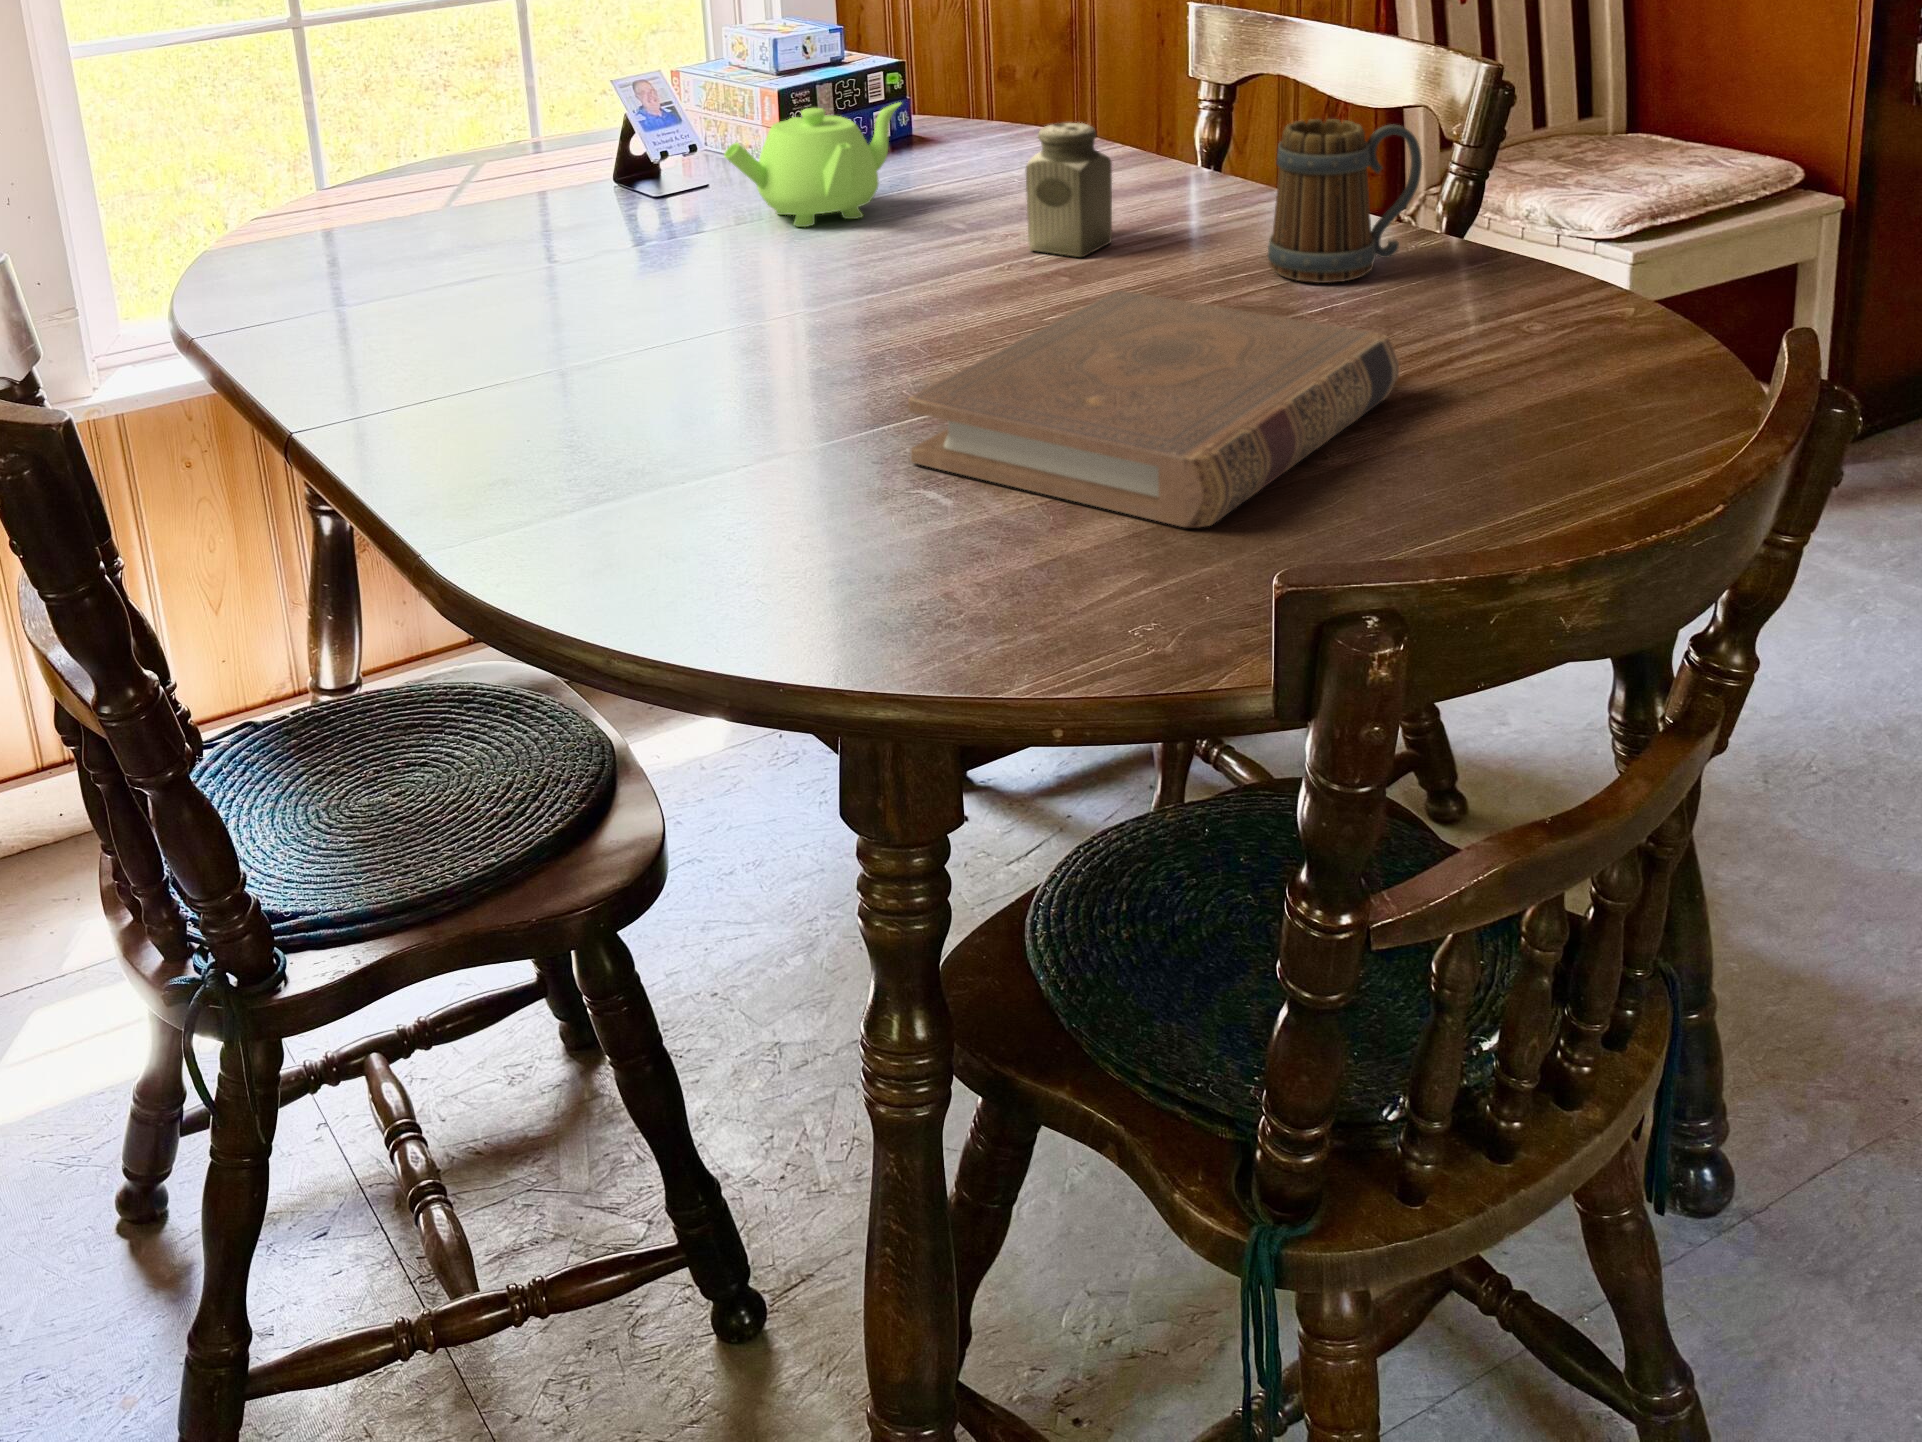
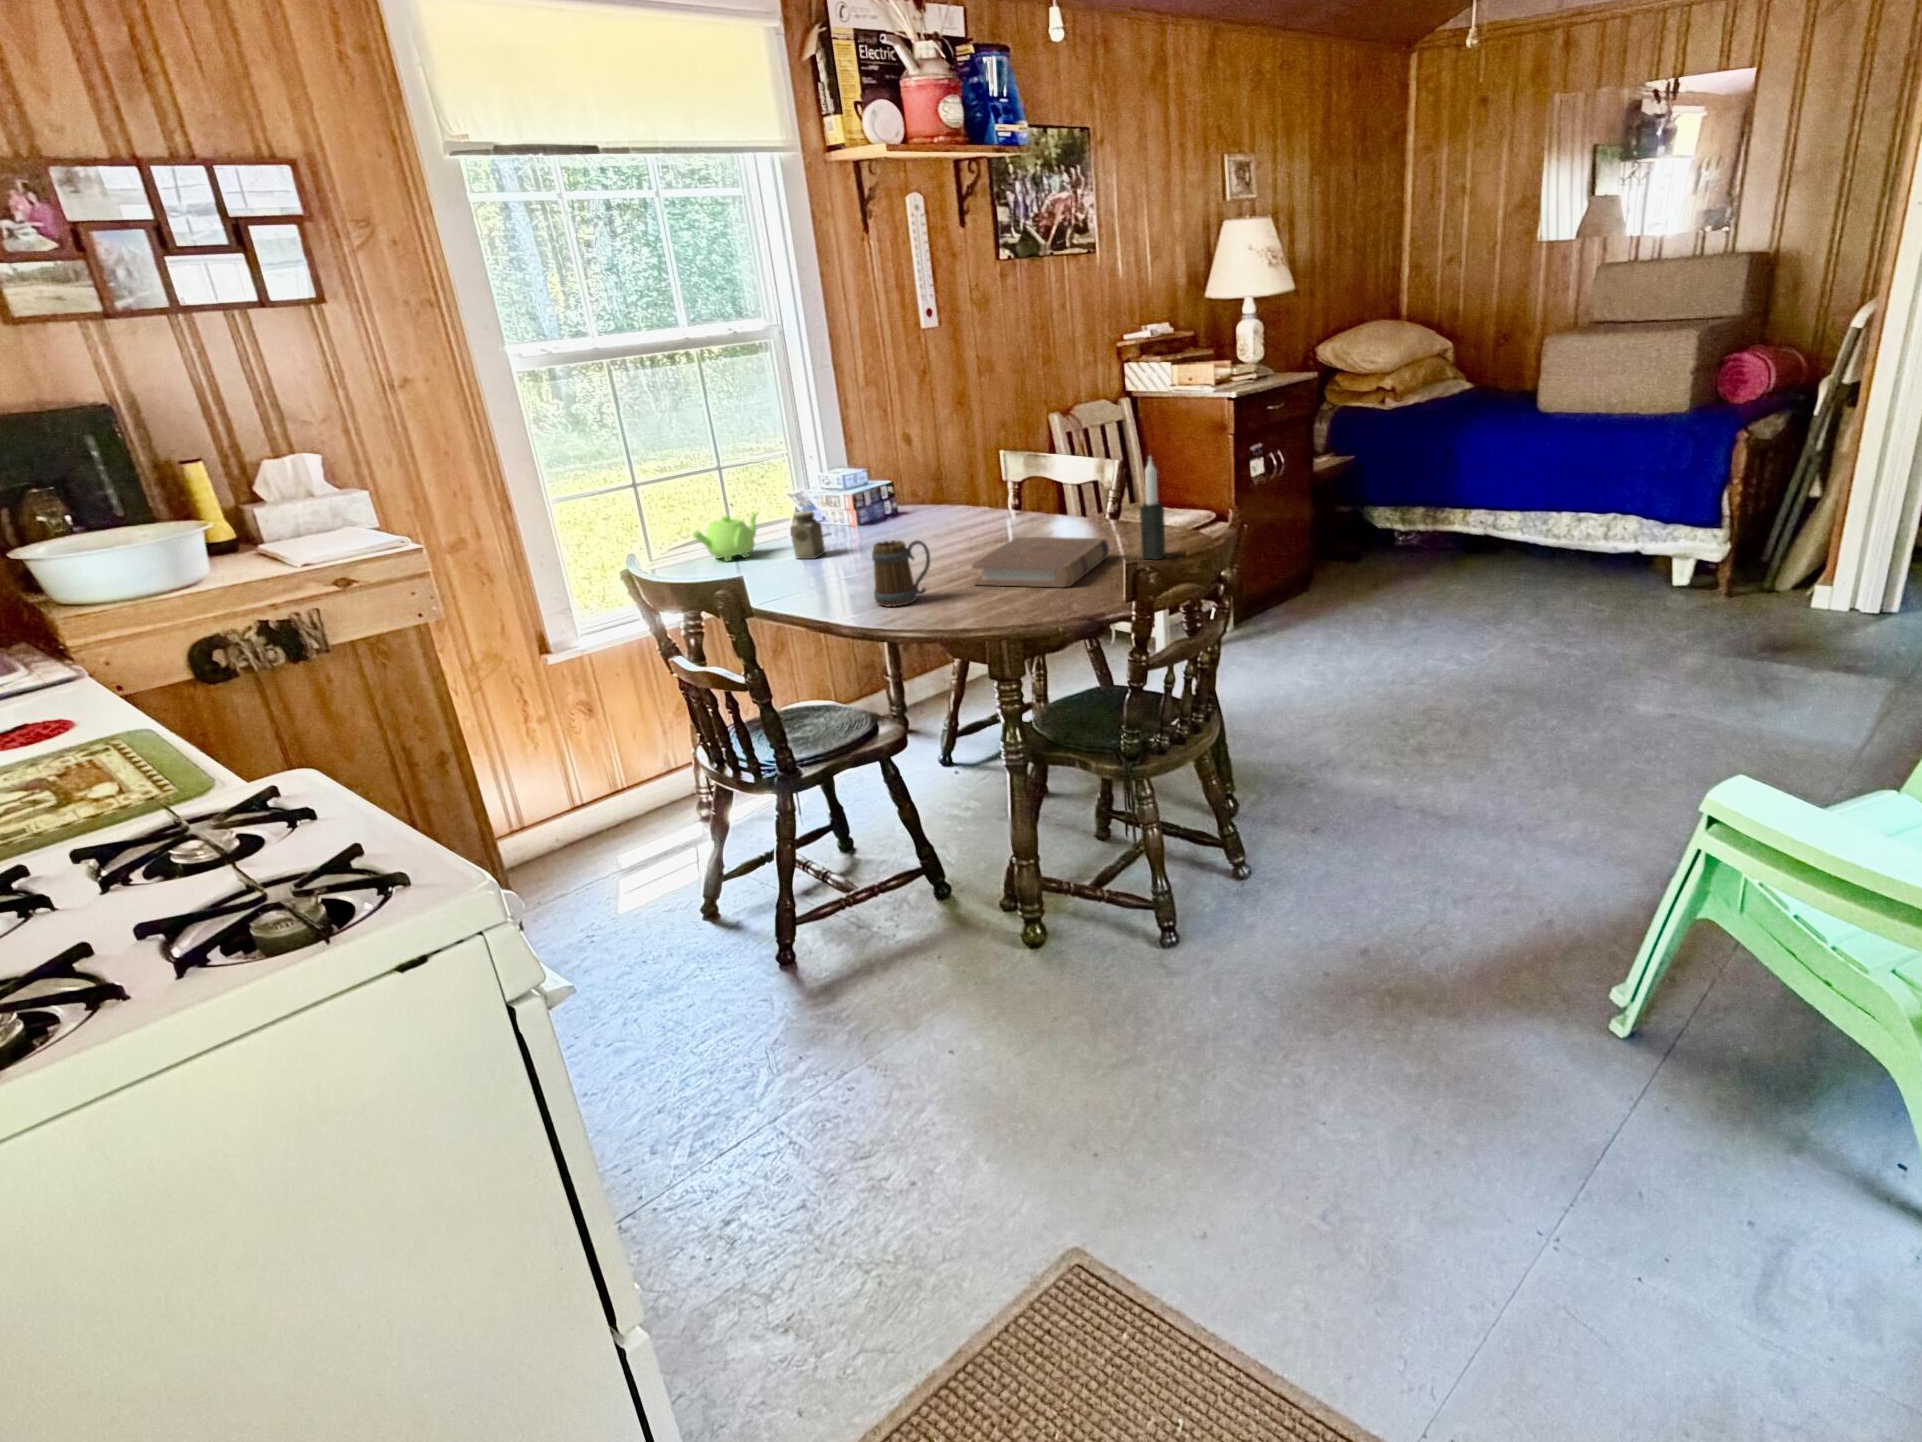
candle: none [1505,89,1600,432] -> present [1140,457,1166,559]
teapot: present [724,103,901,227] -> present [693,513,758,561]
mug: present [1268,119,1422,283] -> present [872,540,930,607]
salt shaker: present [1026,123,1112,257] -> present [790,511,825,559]

